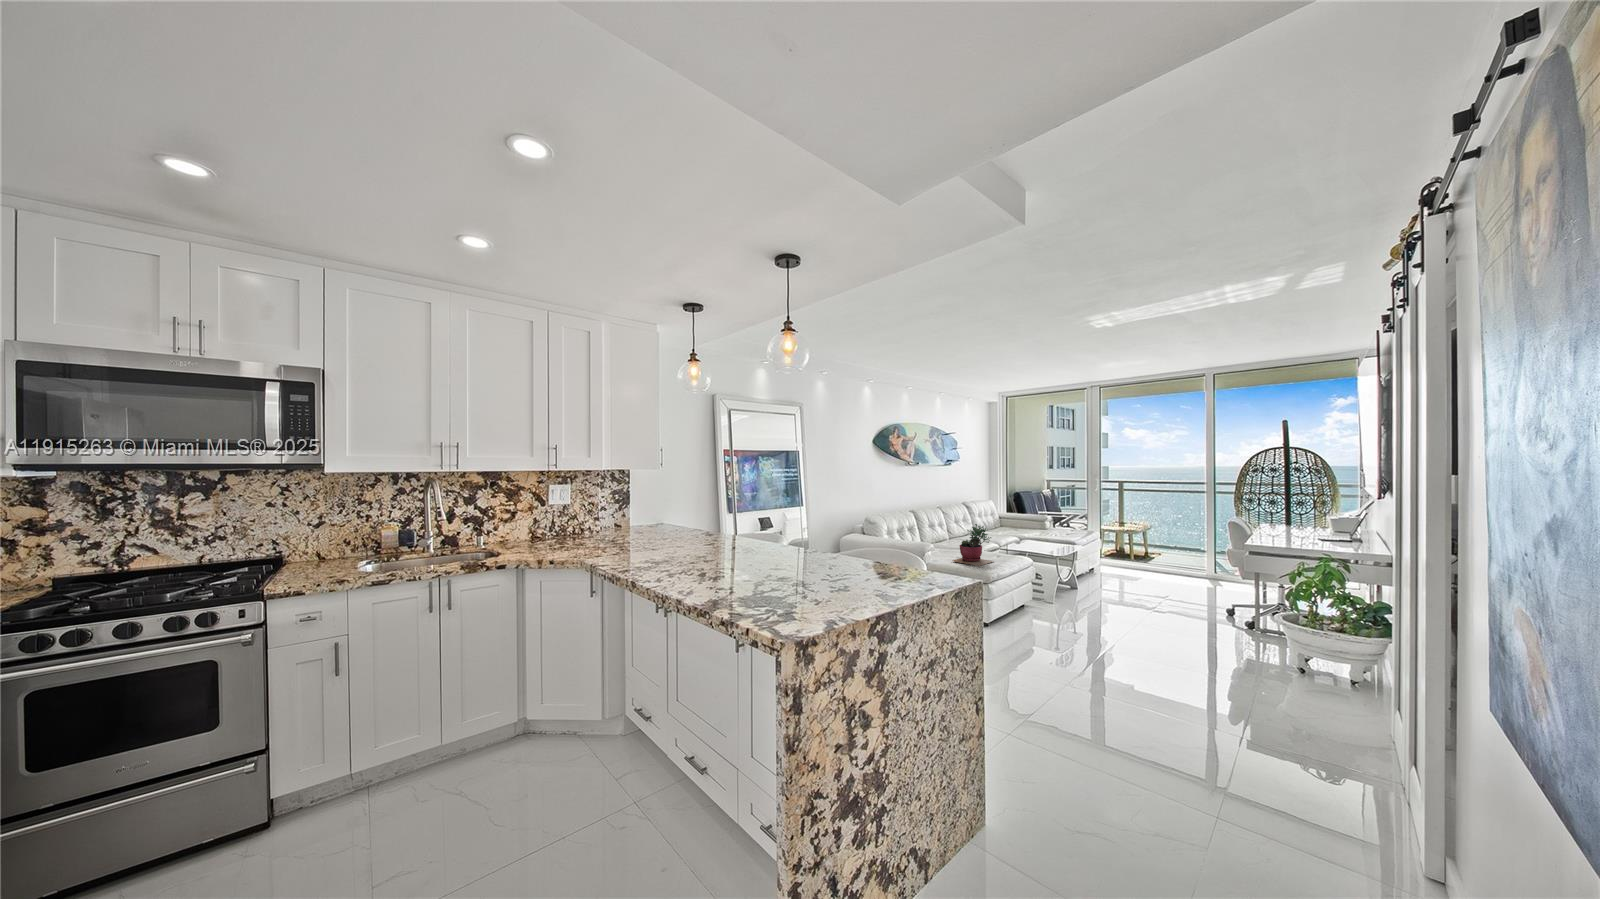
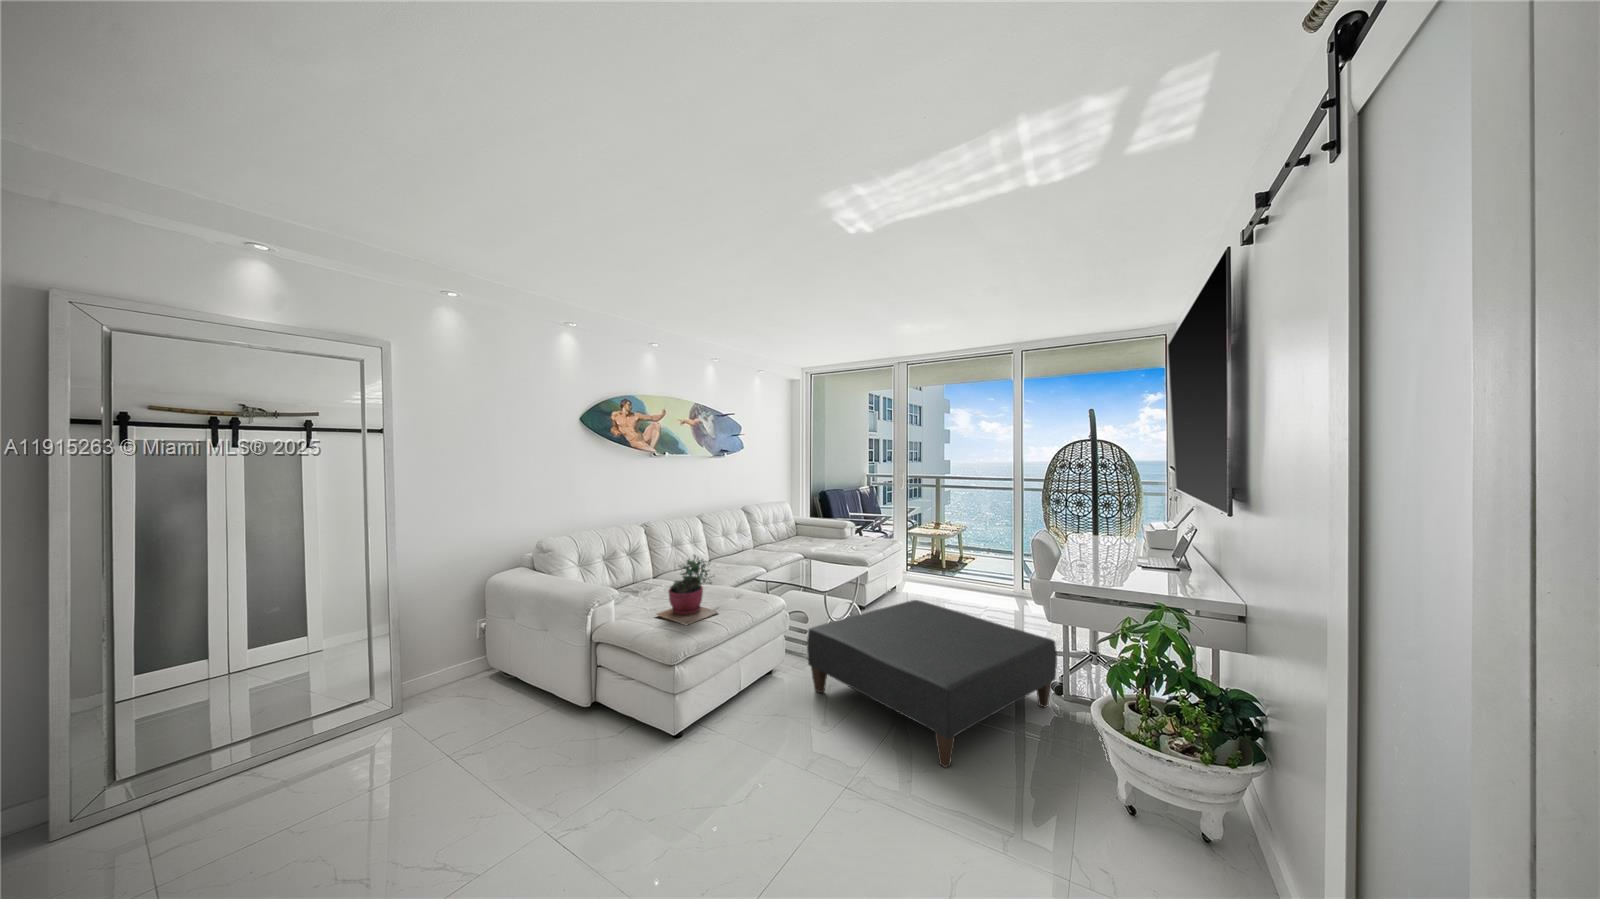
ottoman: none [1056,566,1251,651] -> present [807,600,1057,768]

